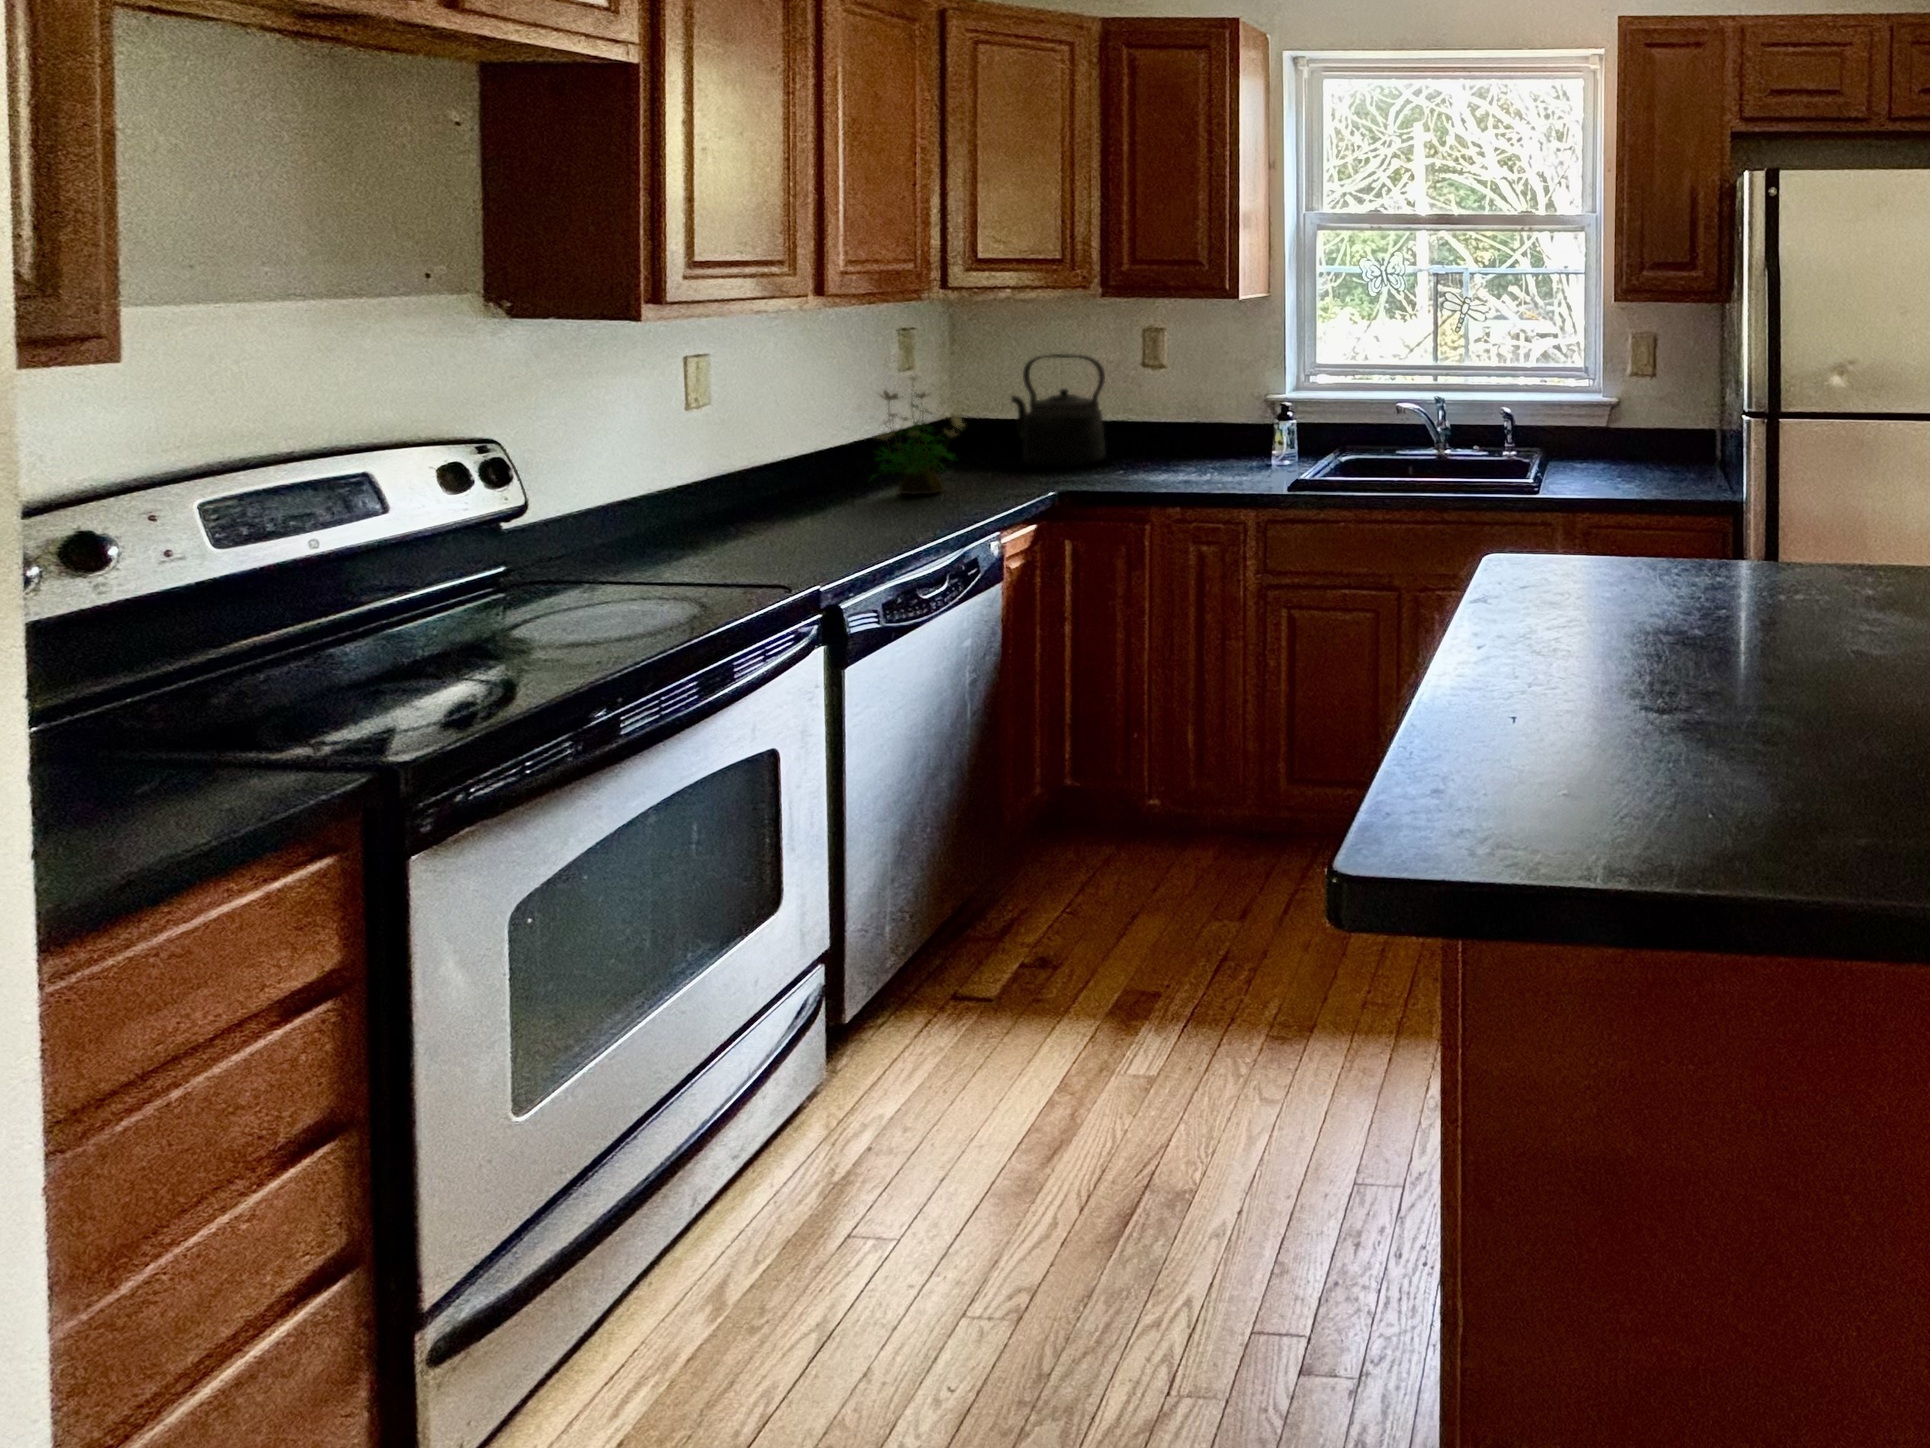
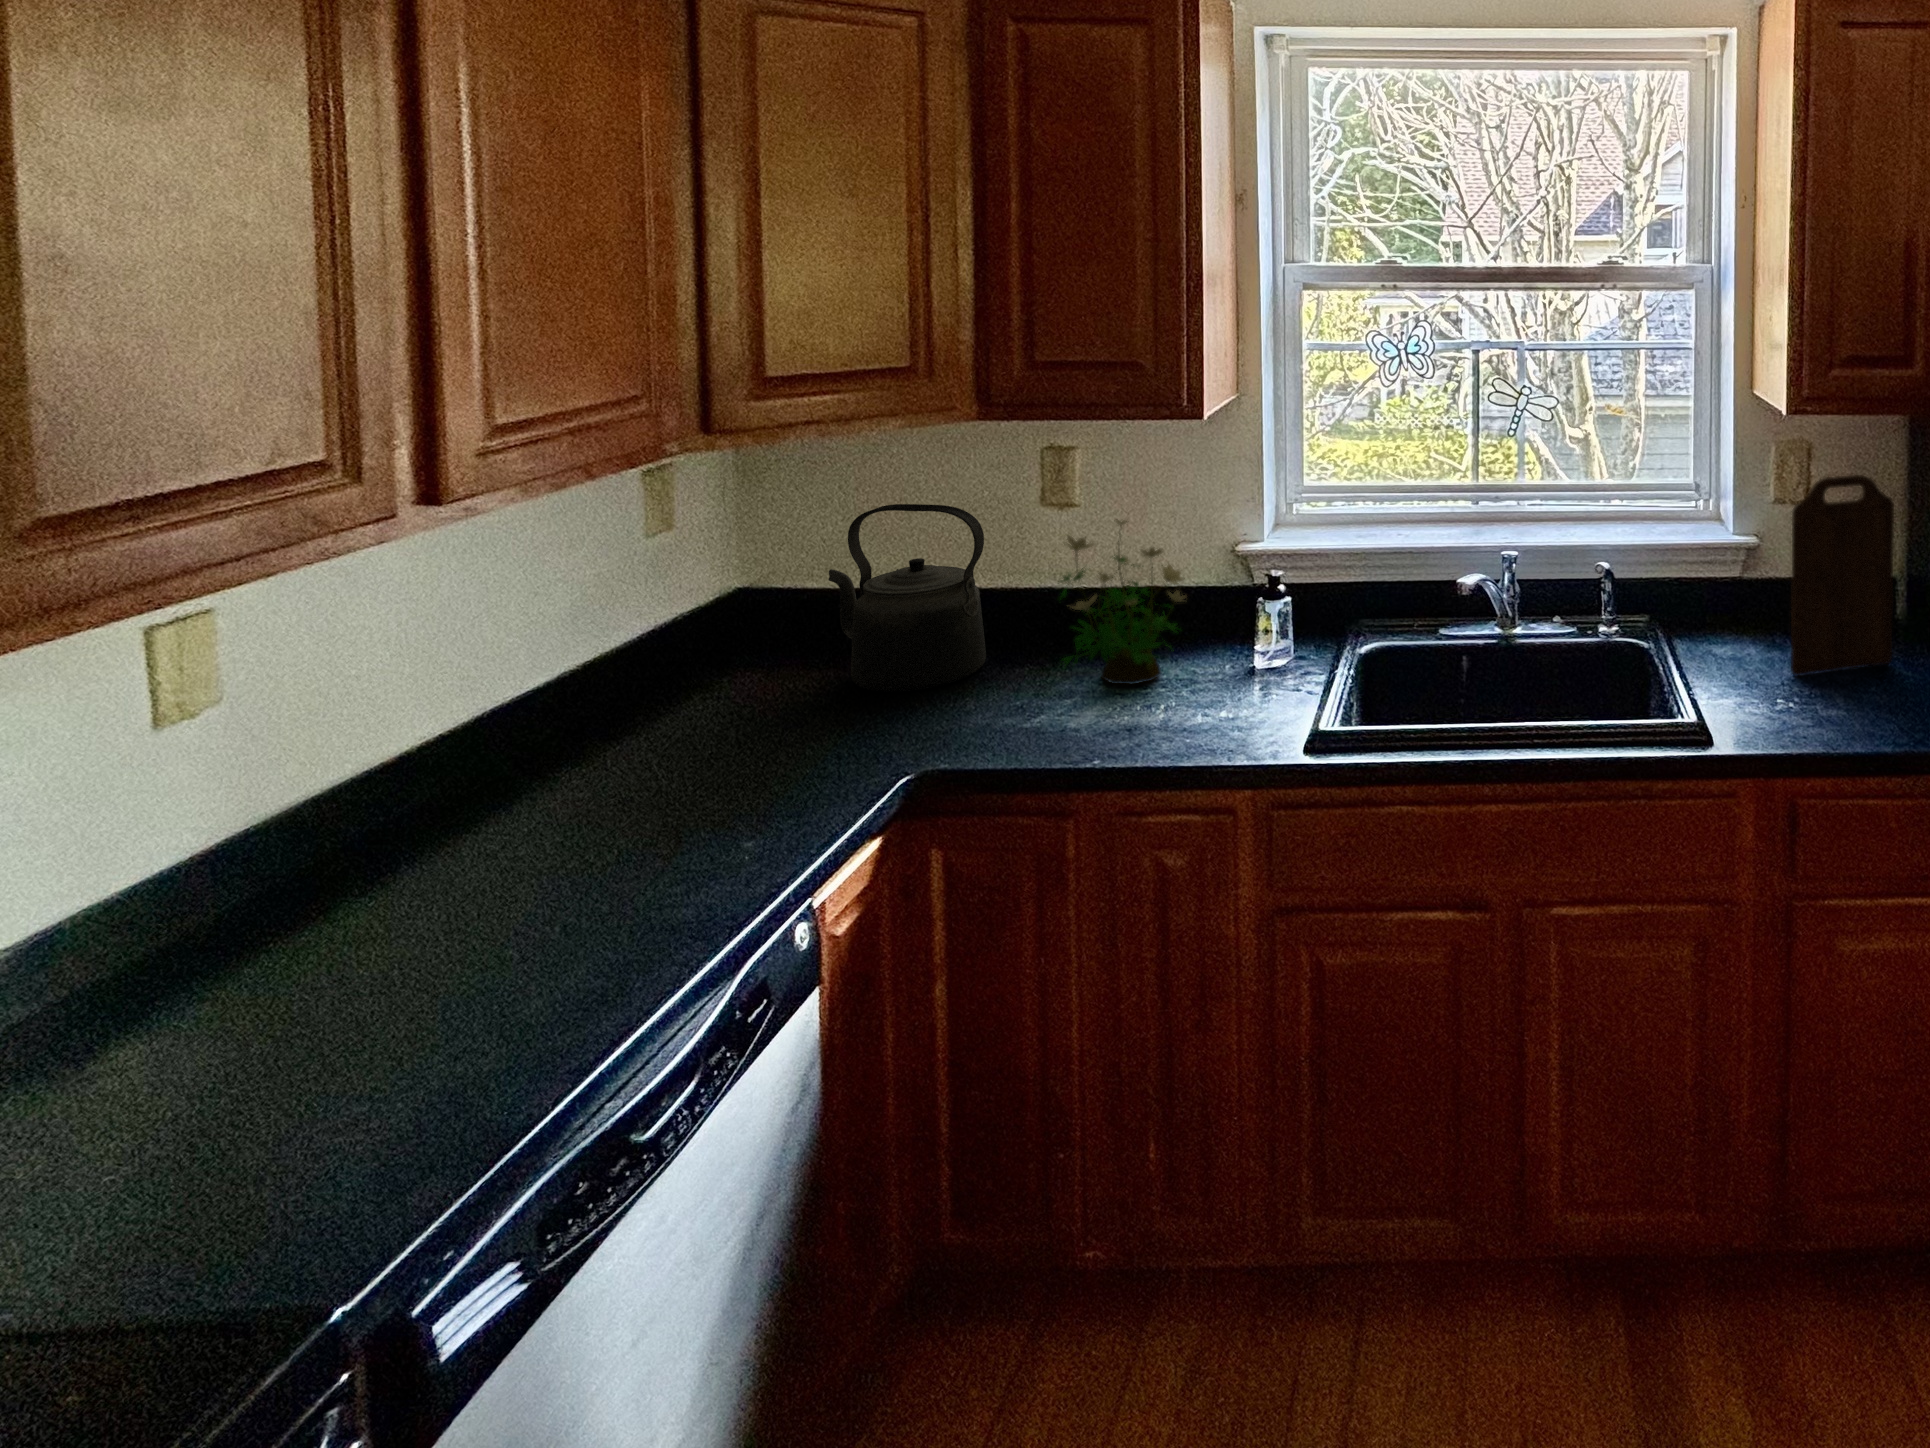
cutting board: none [1615,344,1689,475] -> present [1791,475,1894,676]
potted plant: present [870,378,964,494] -> present [1060,520,1185,684]

